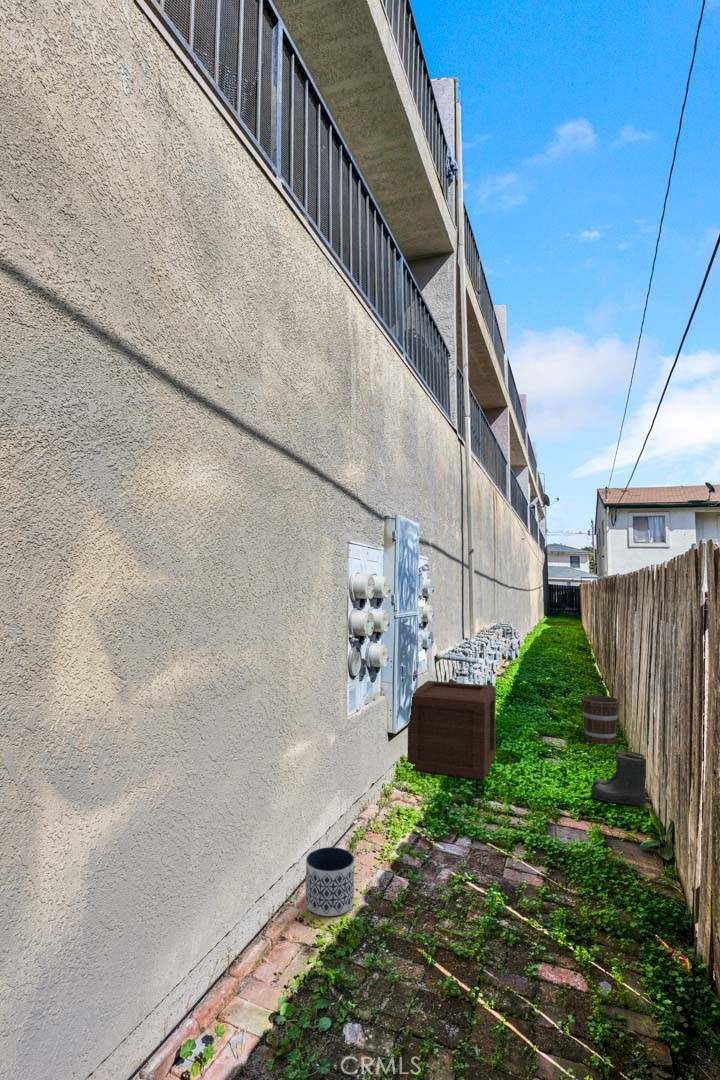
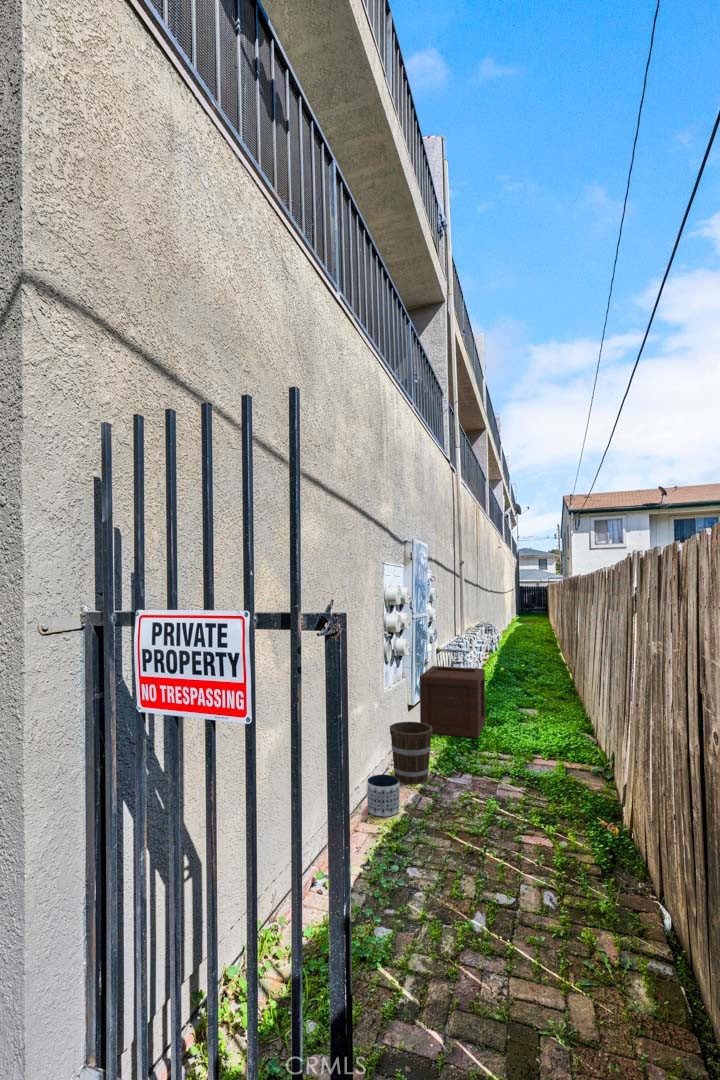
bucket: present [581,695,620,744] -> present [390,722,432,784]
boots: present [591,750,646,806] -> none [557,713,596,752]

